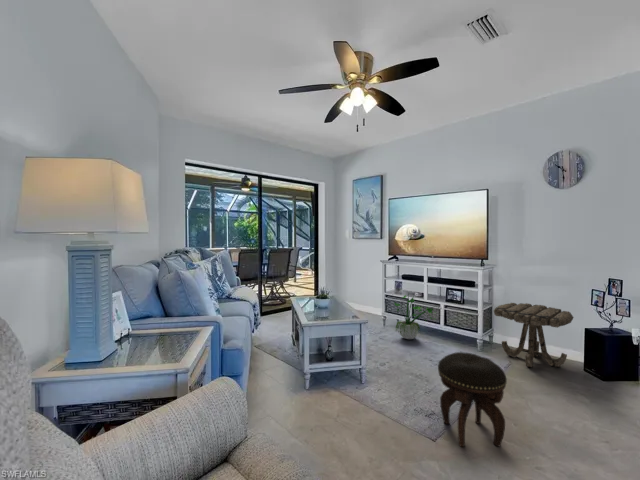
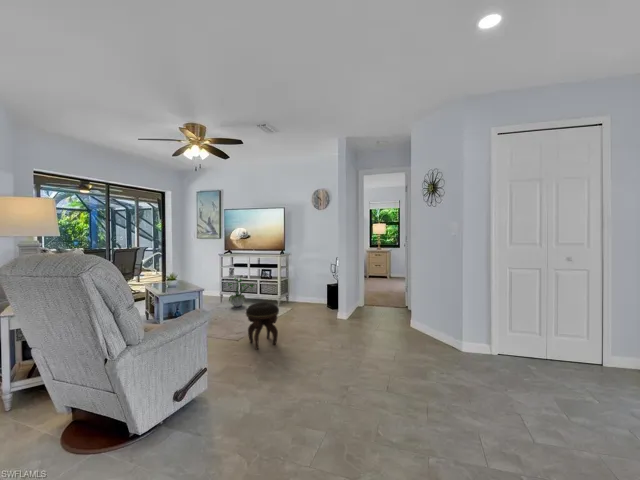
side table: present [494,303,574,367] -> none [287,276,324,309]

